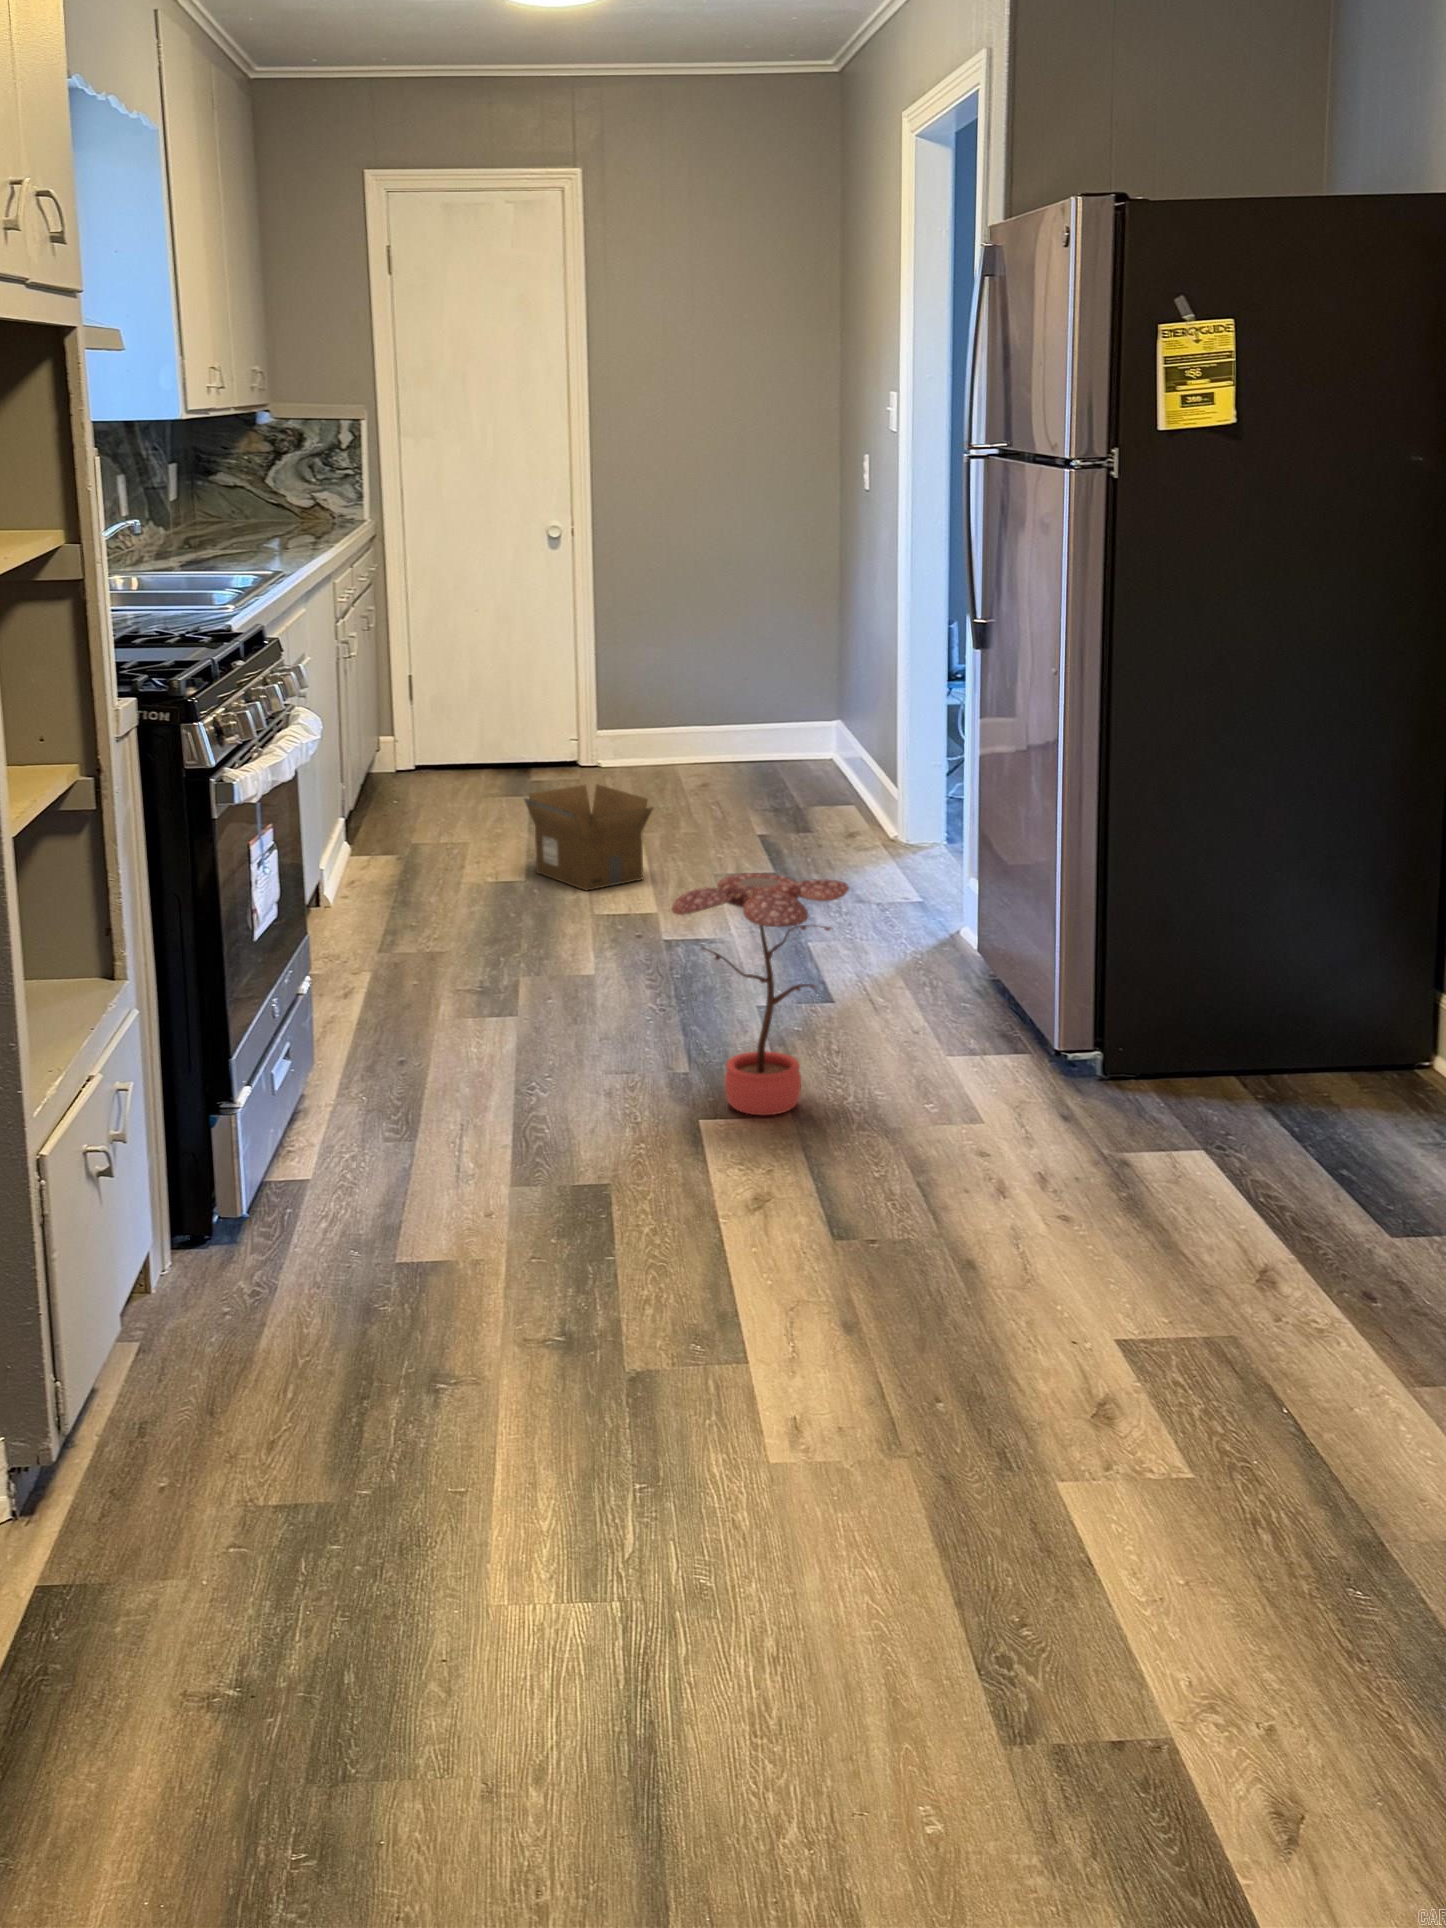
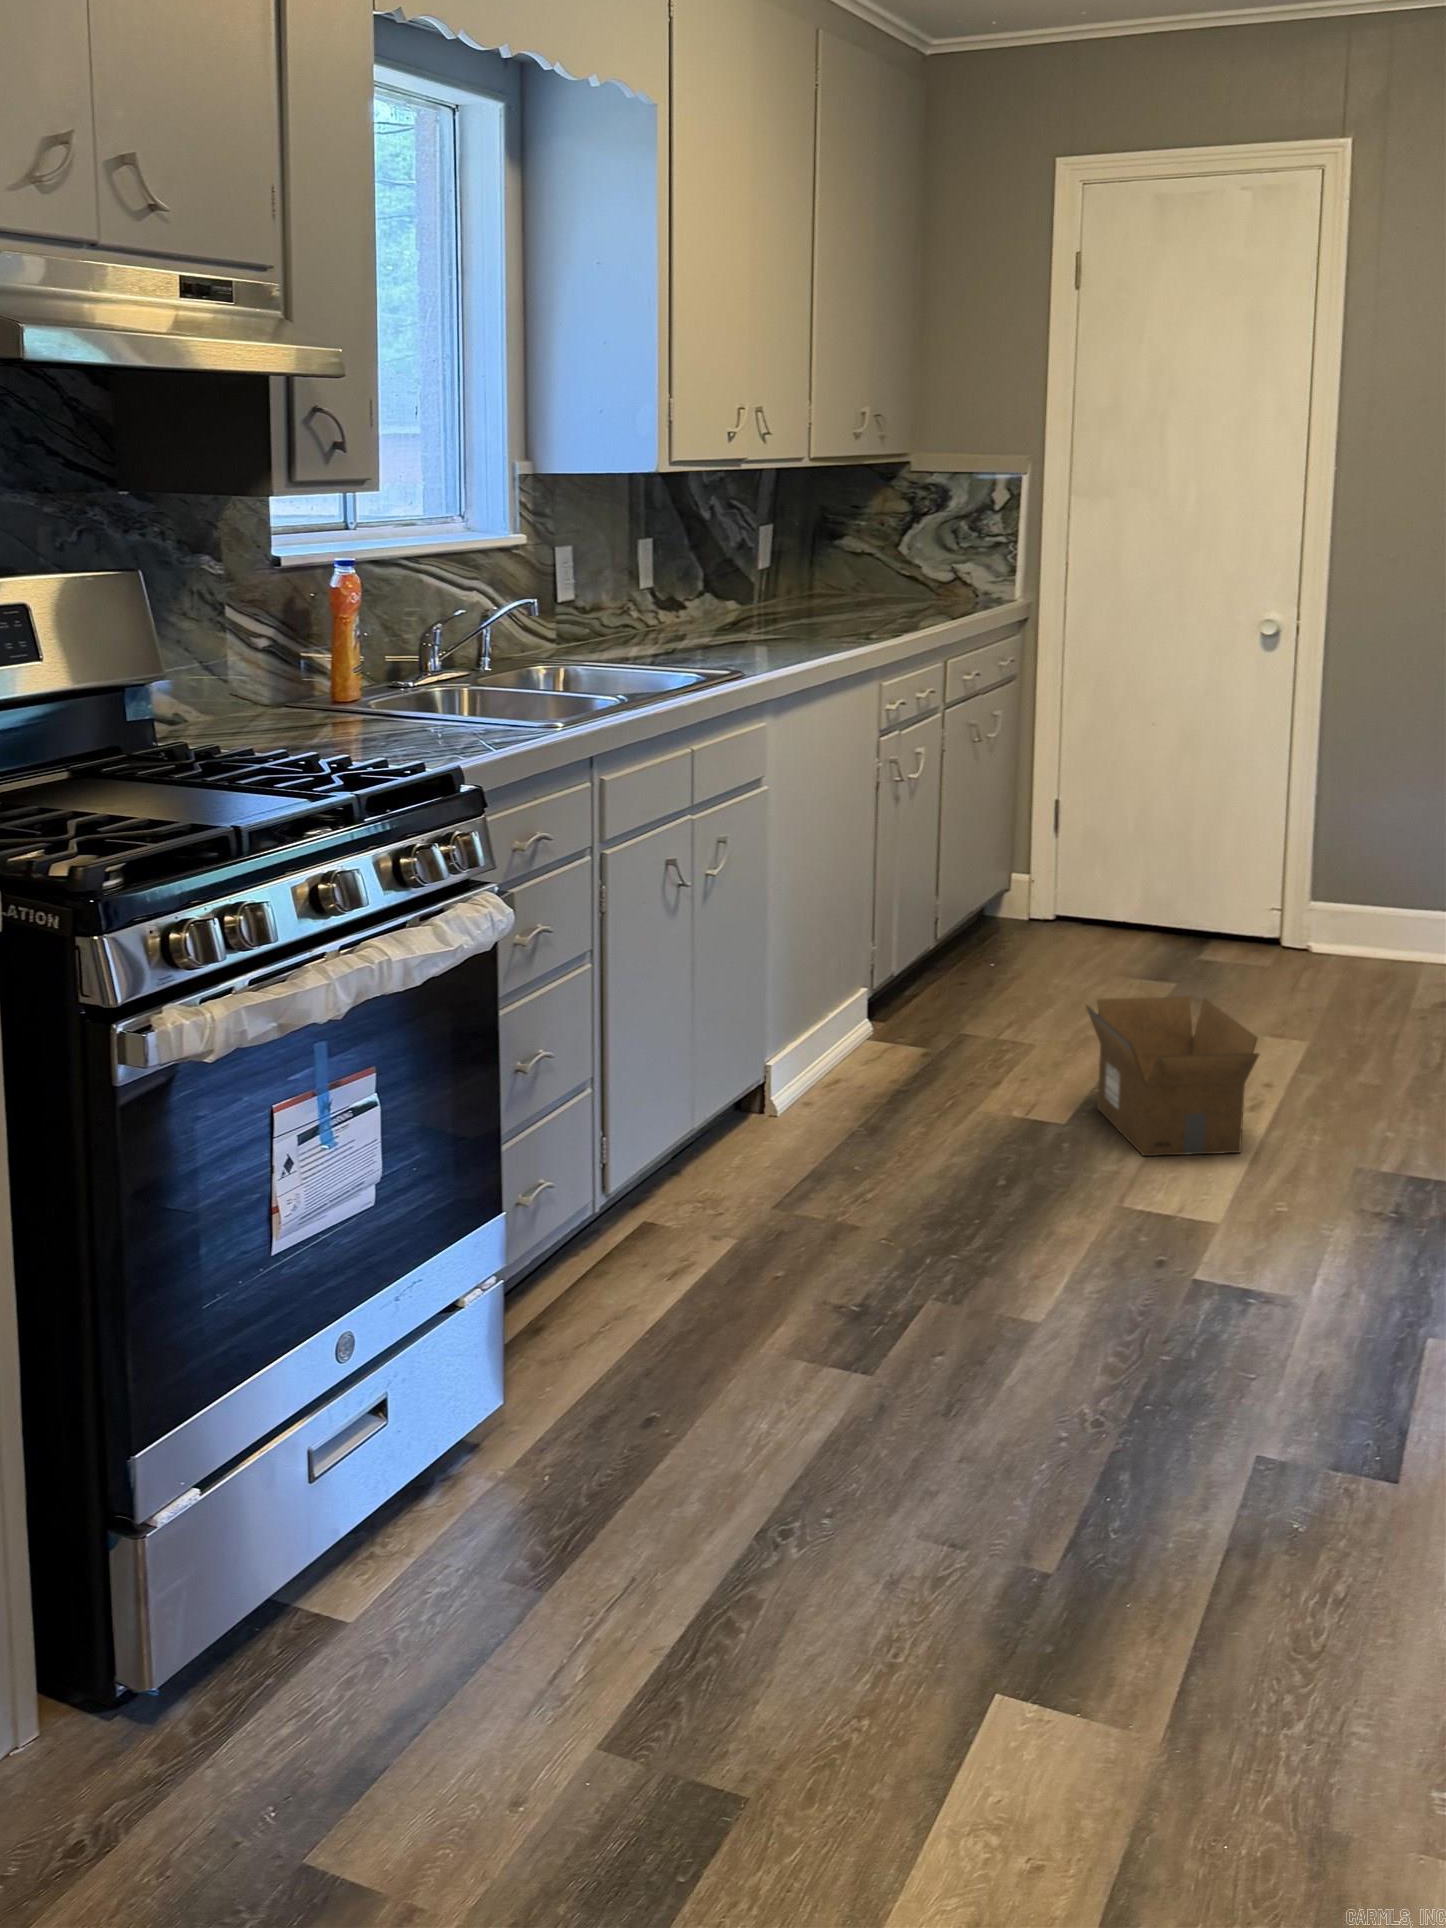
potted plant: present [672,873,849,1115] -> none [960,1283,1307,1746]

